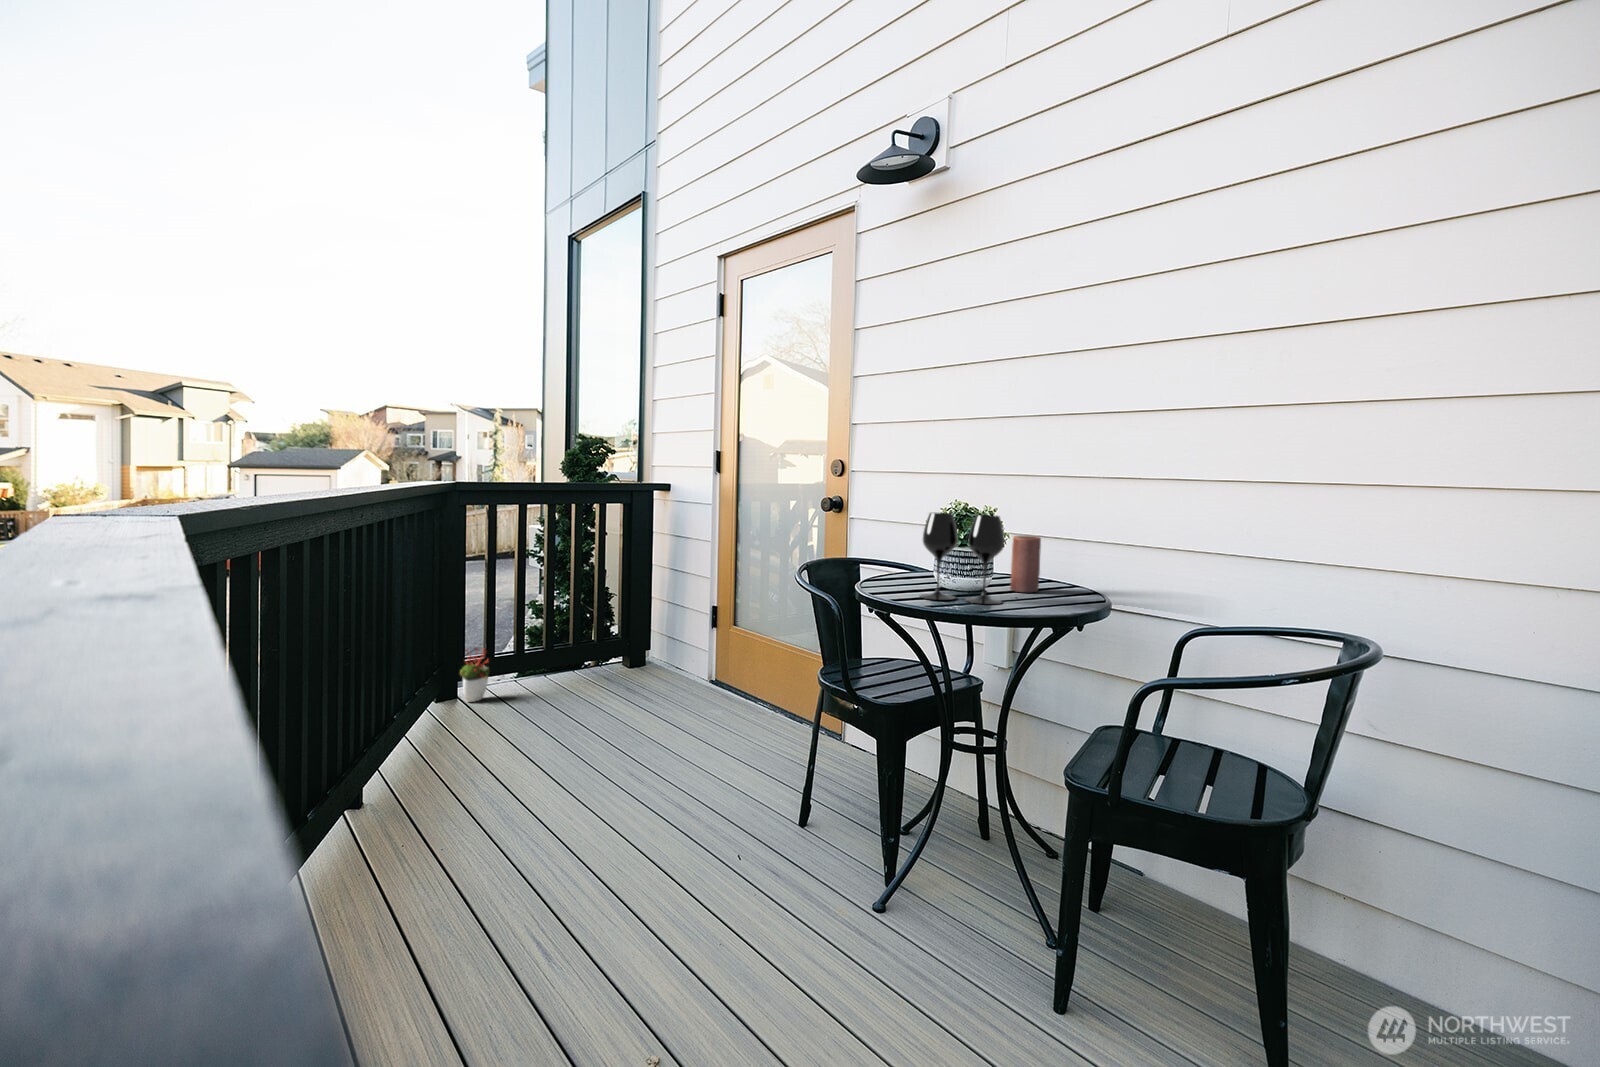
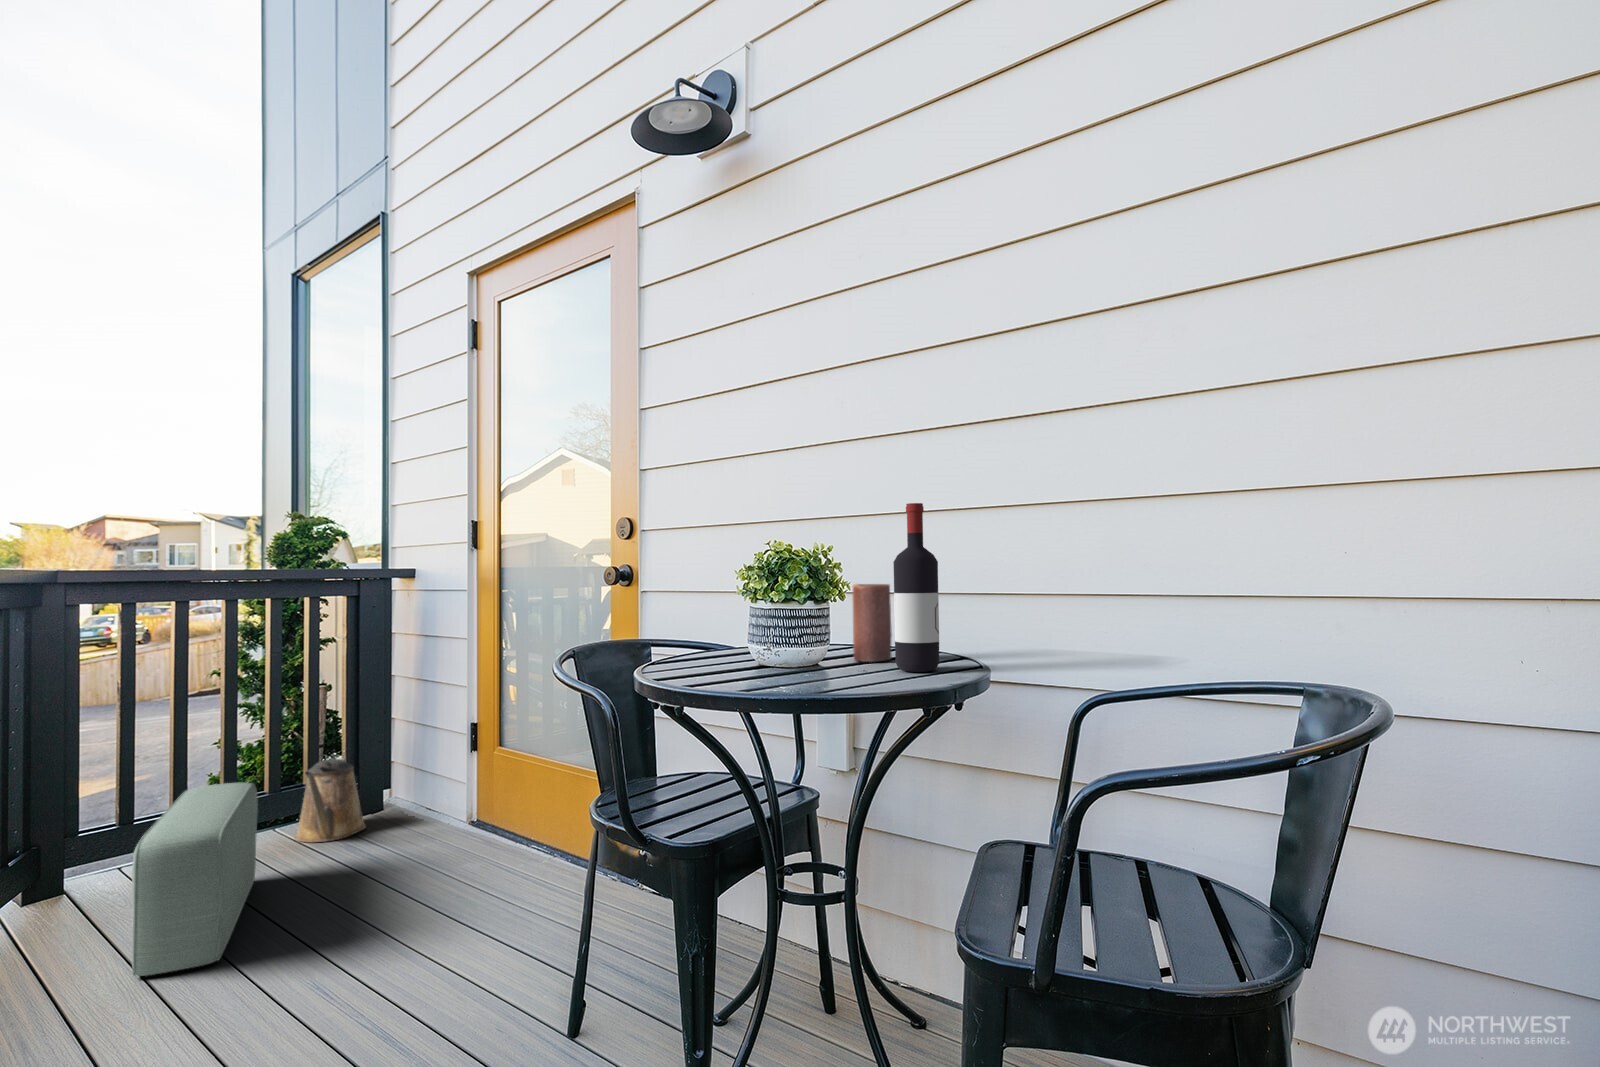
wine bottle: none [1040,484,1076,604] -> present [893,503,939,672]
wine glass: present [920,513,1005,604] -> none [725,551,845,680]
watering can: none [592,624,638,682] -> present [295,758,366,842]
pouf: none [521,636,577,752] -> present [132,783,258,976]
decorative plant: present [460,648,490,702] -> none [59,813,116,900]

